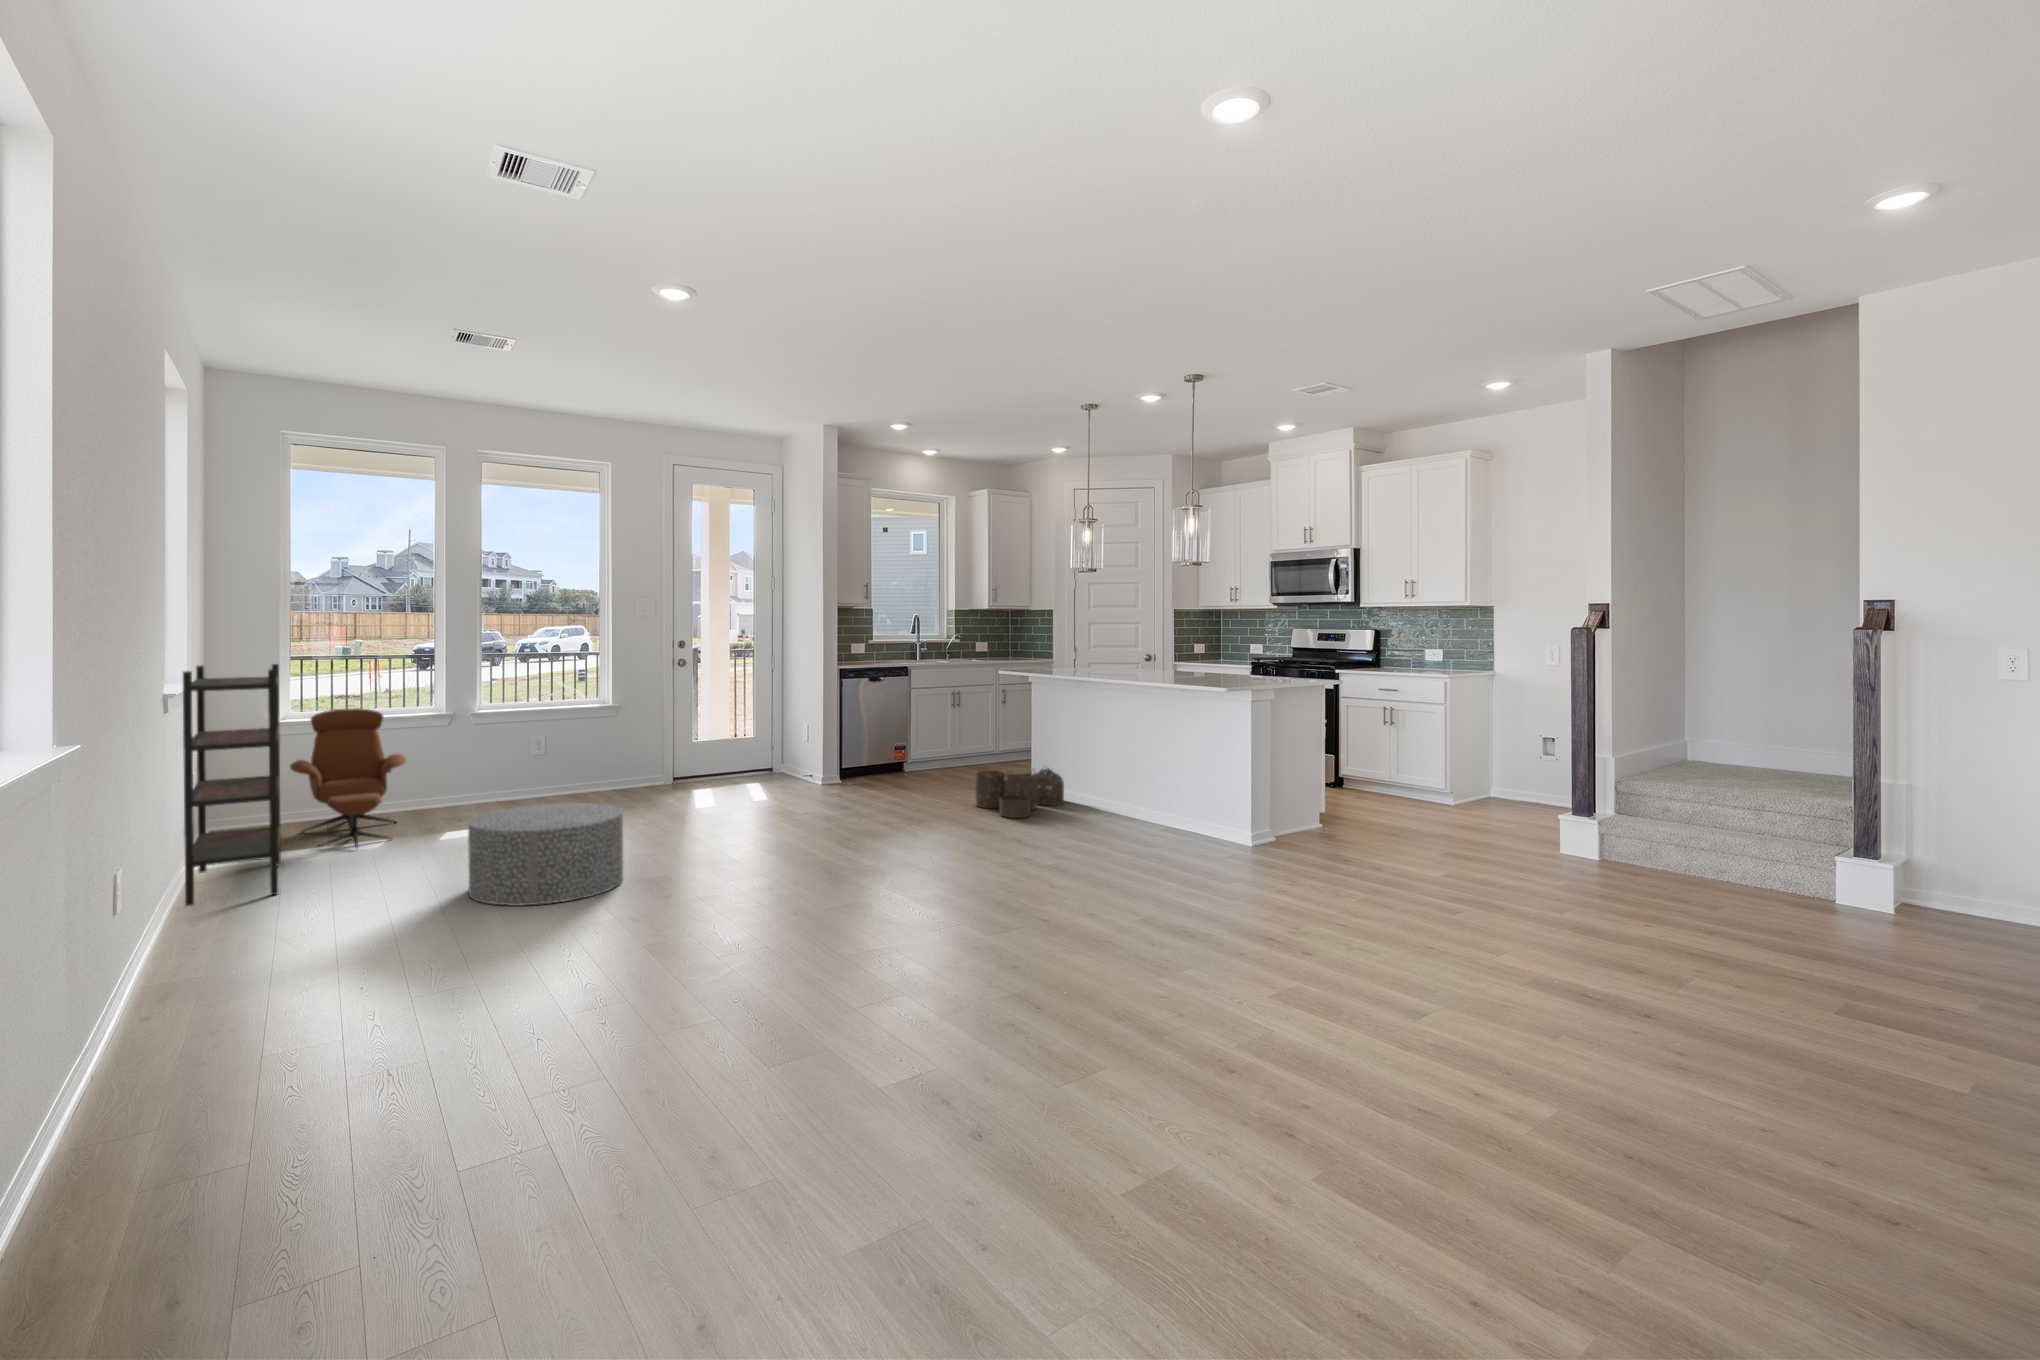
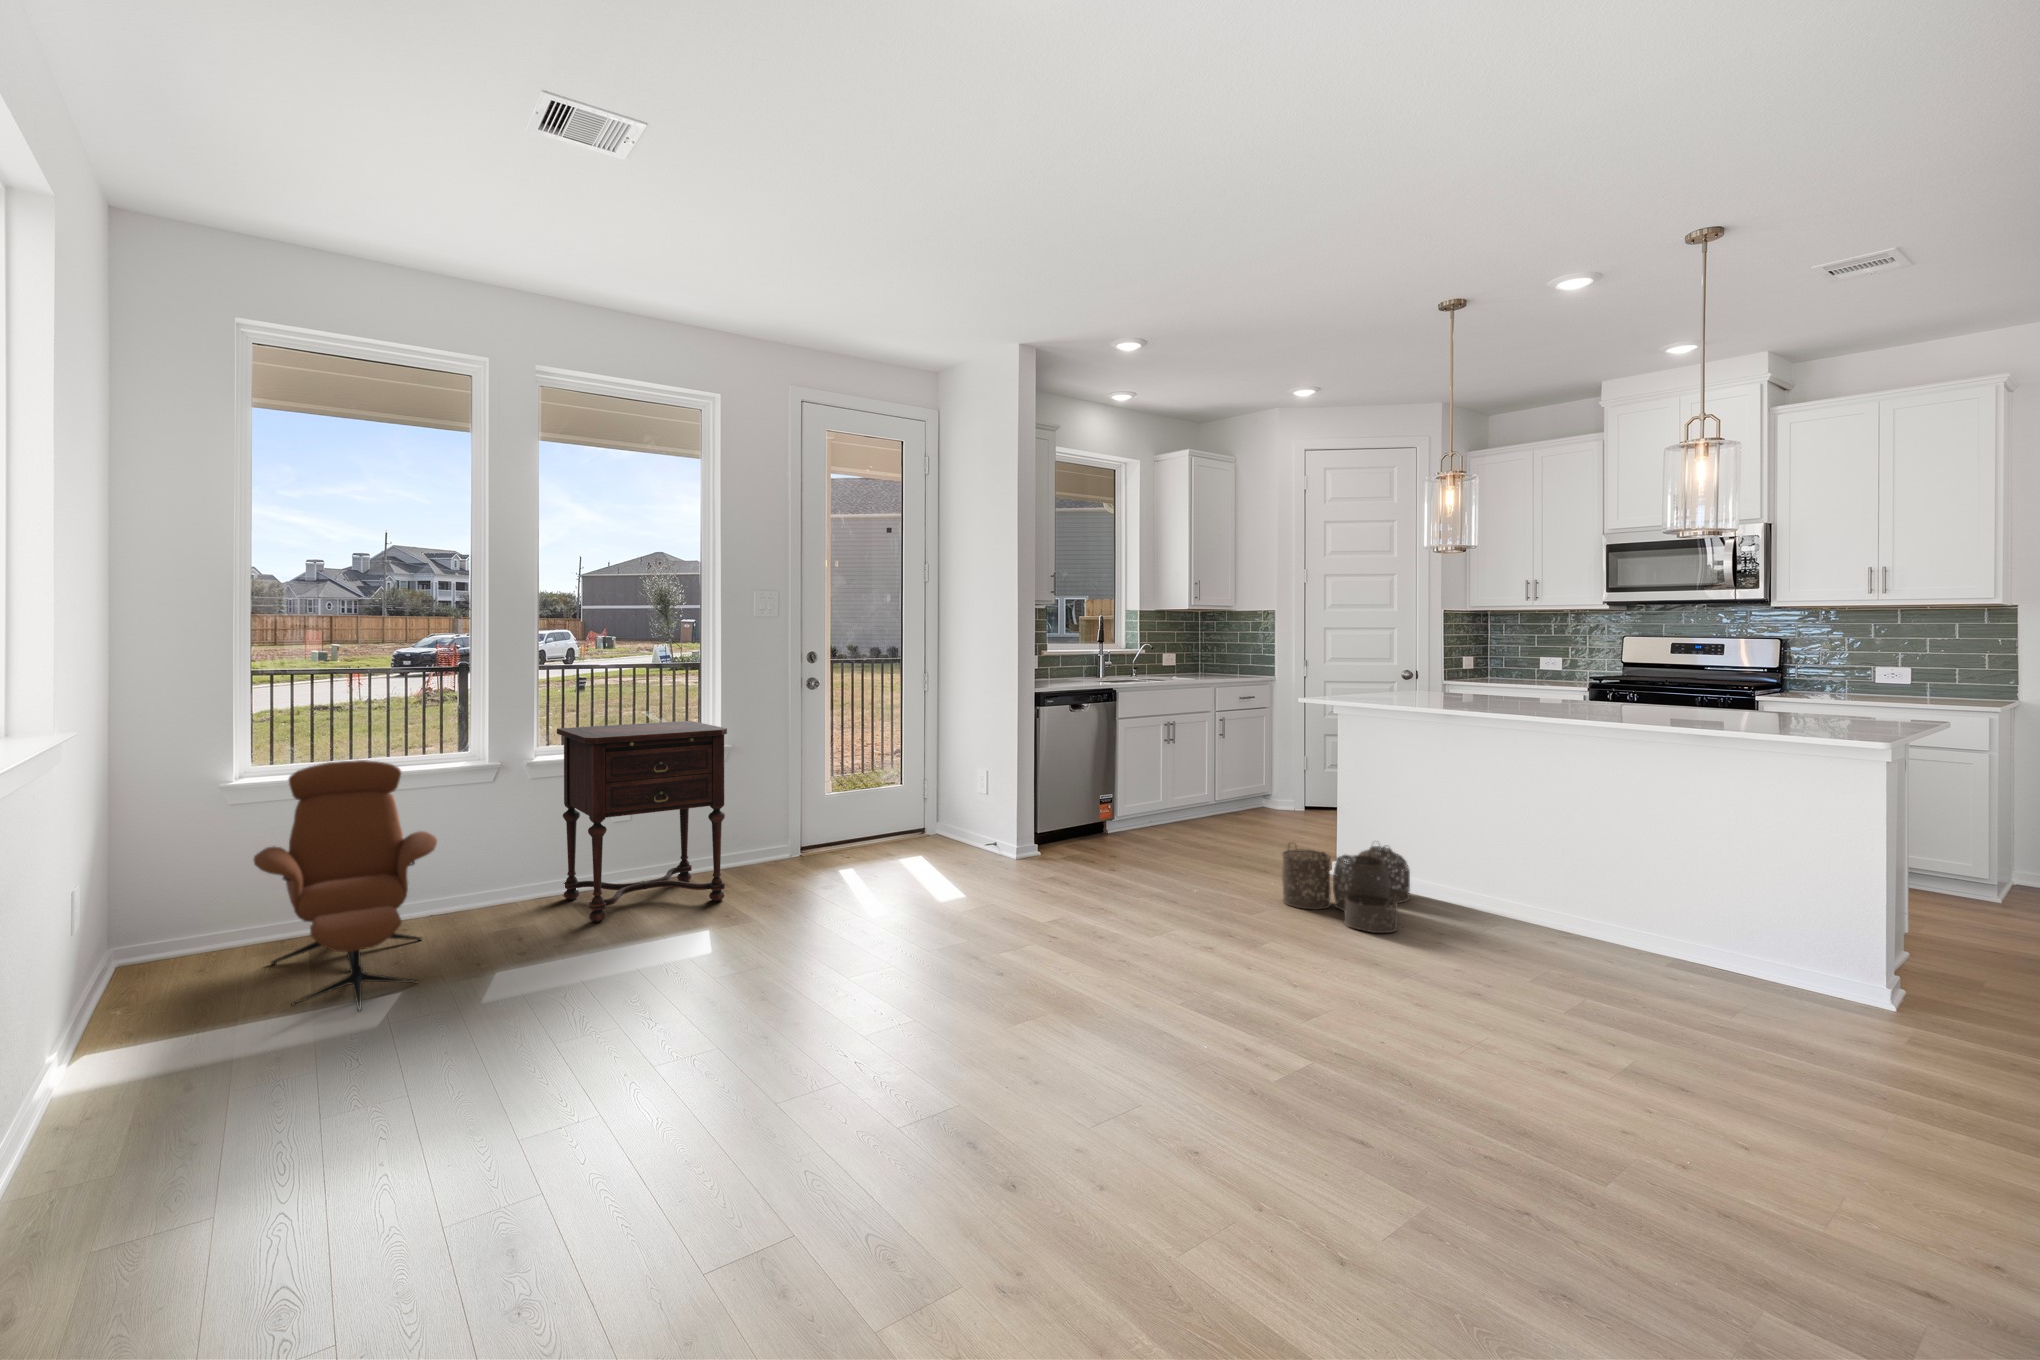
bookshelf: present [183,664,281,906] -> none [8,700,227,1205]
side table: none [490,687,605,815] -> present [557,721,727,922]
ottoman: present [468,803,623,906] -> none [576,951,856,1208]

